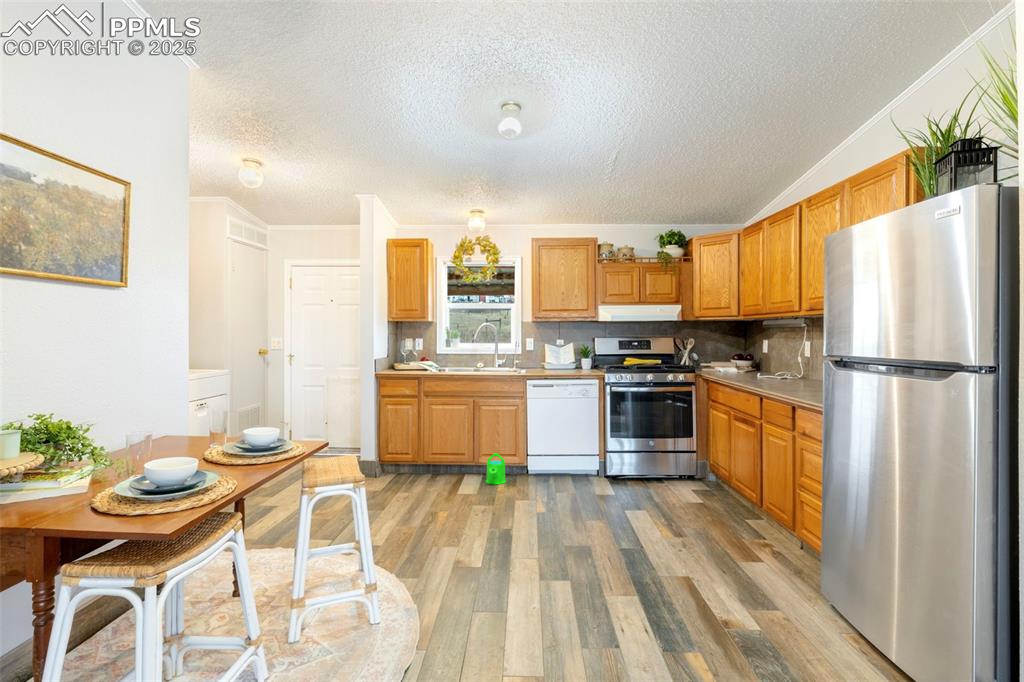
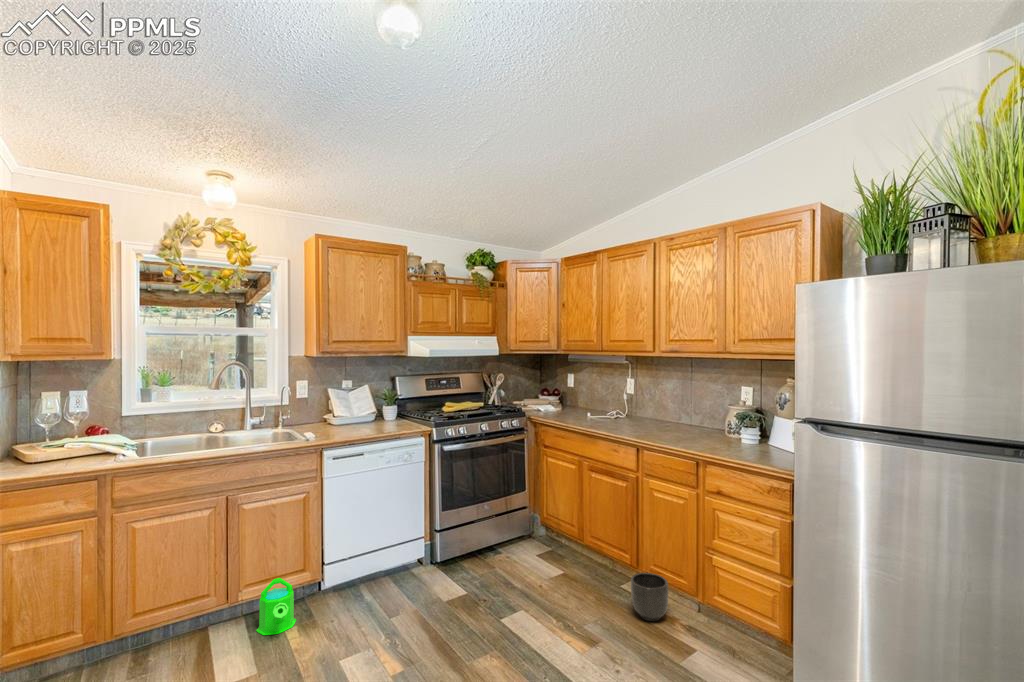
planter: none [736,508,774,550] -> present [631,573,668,621]

